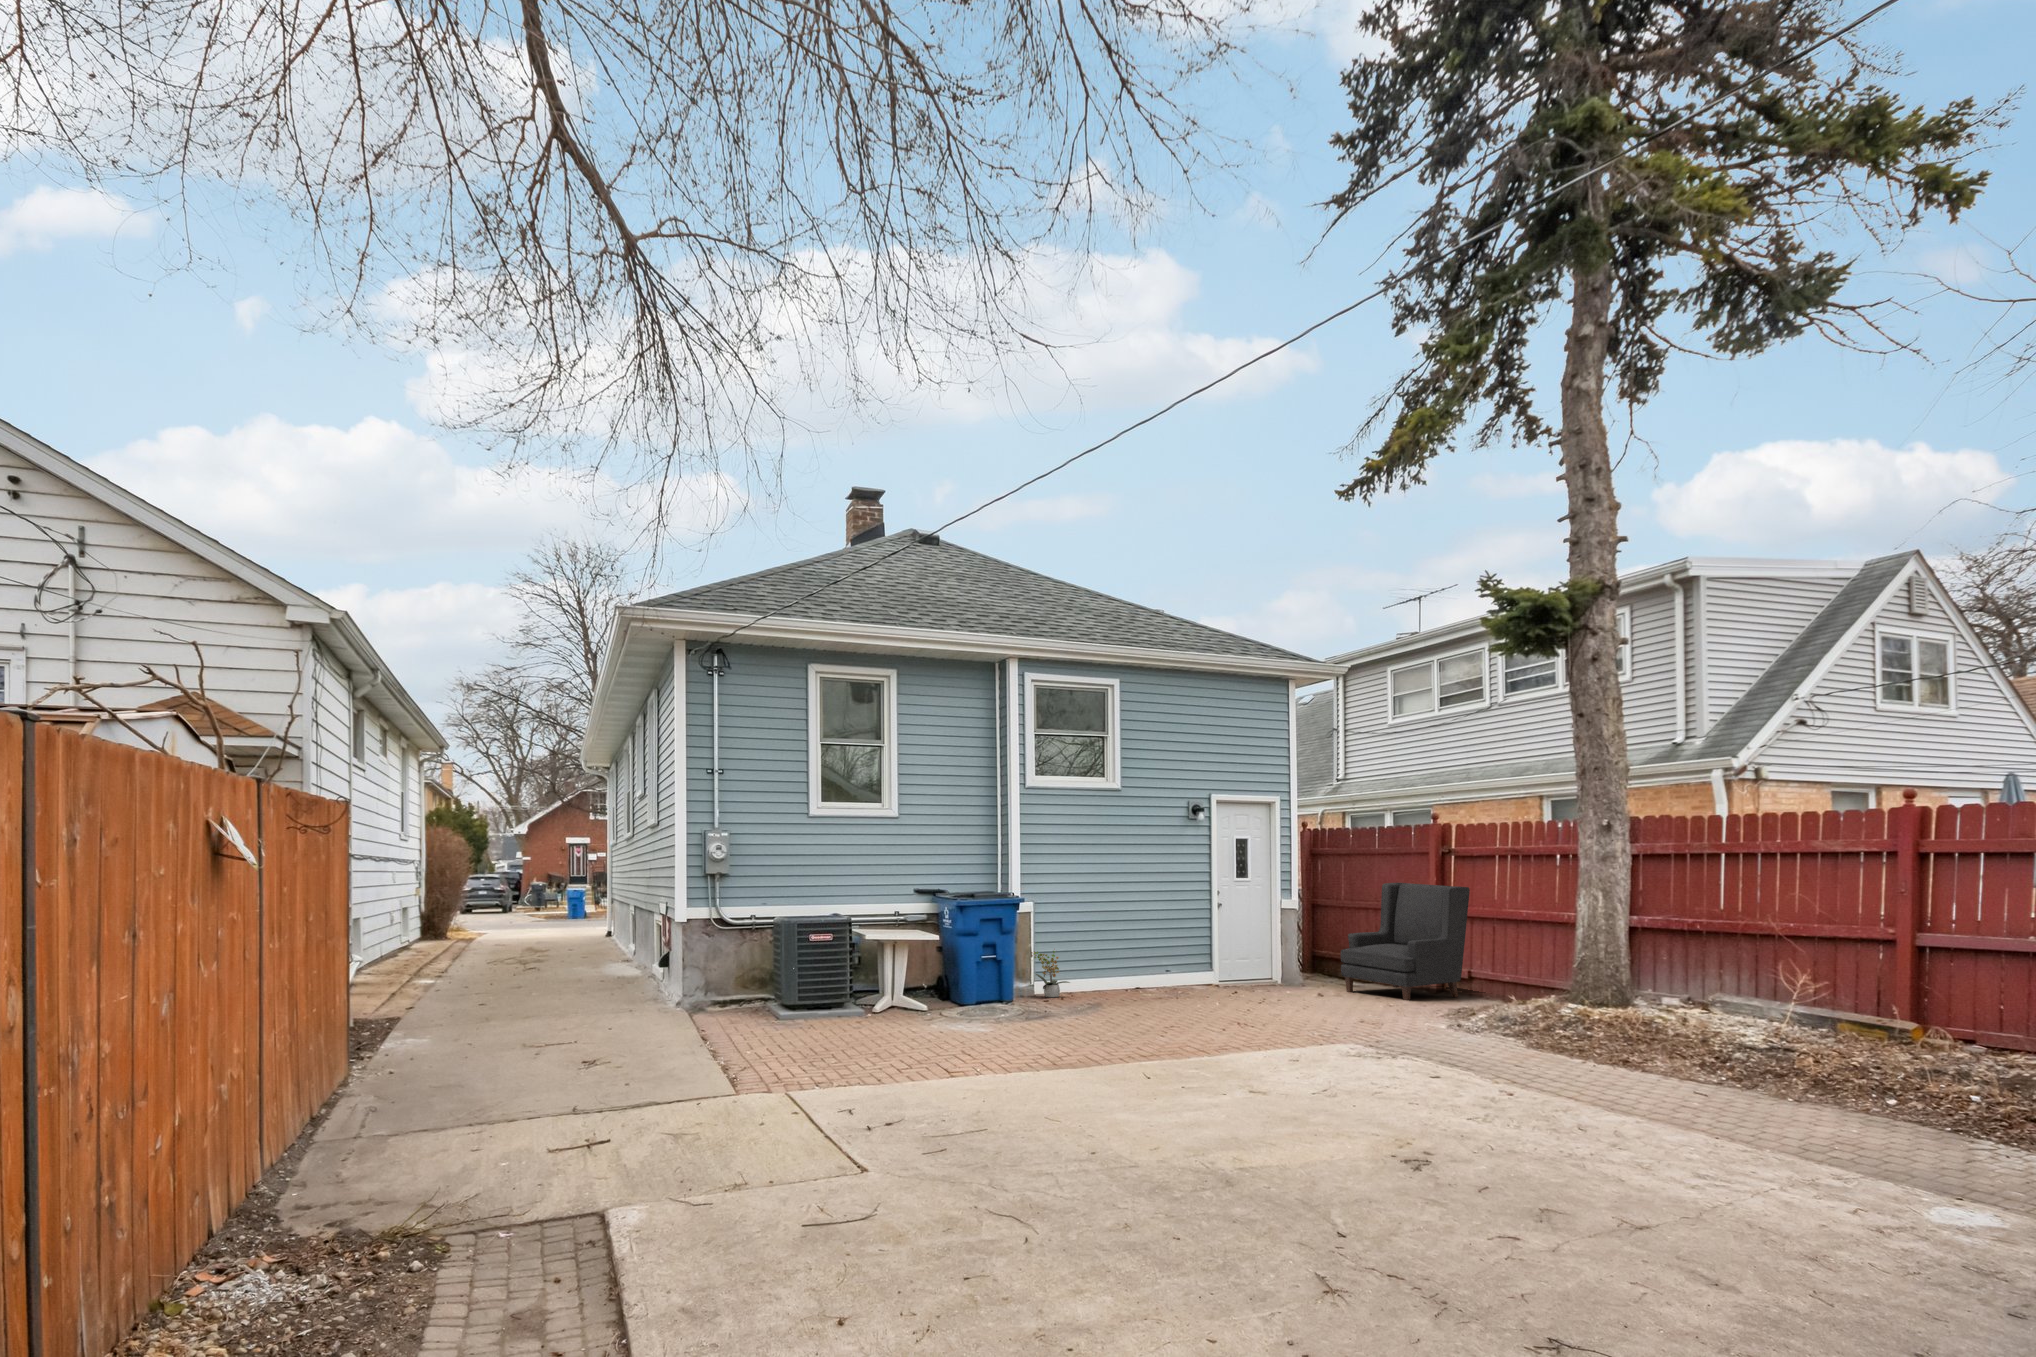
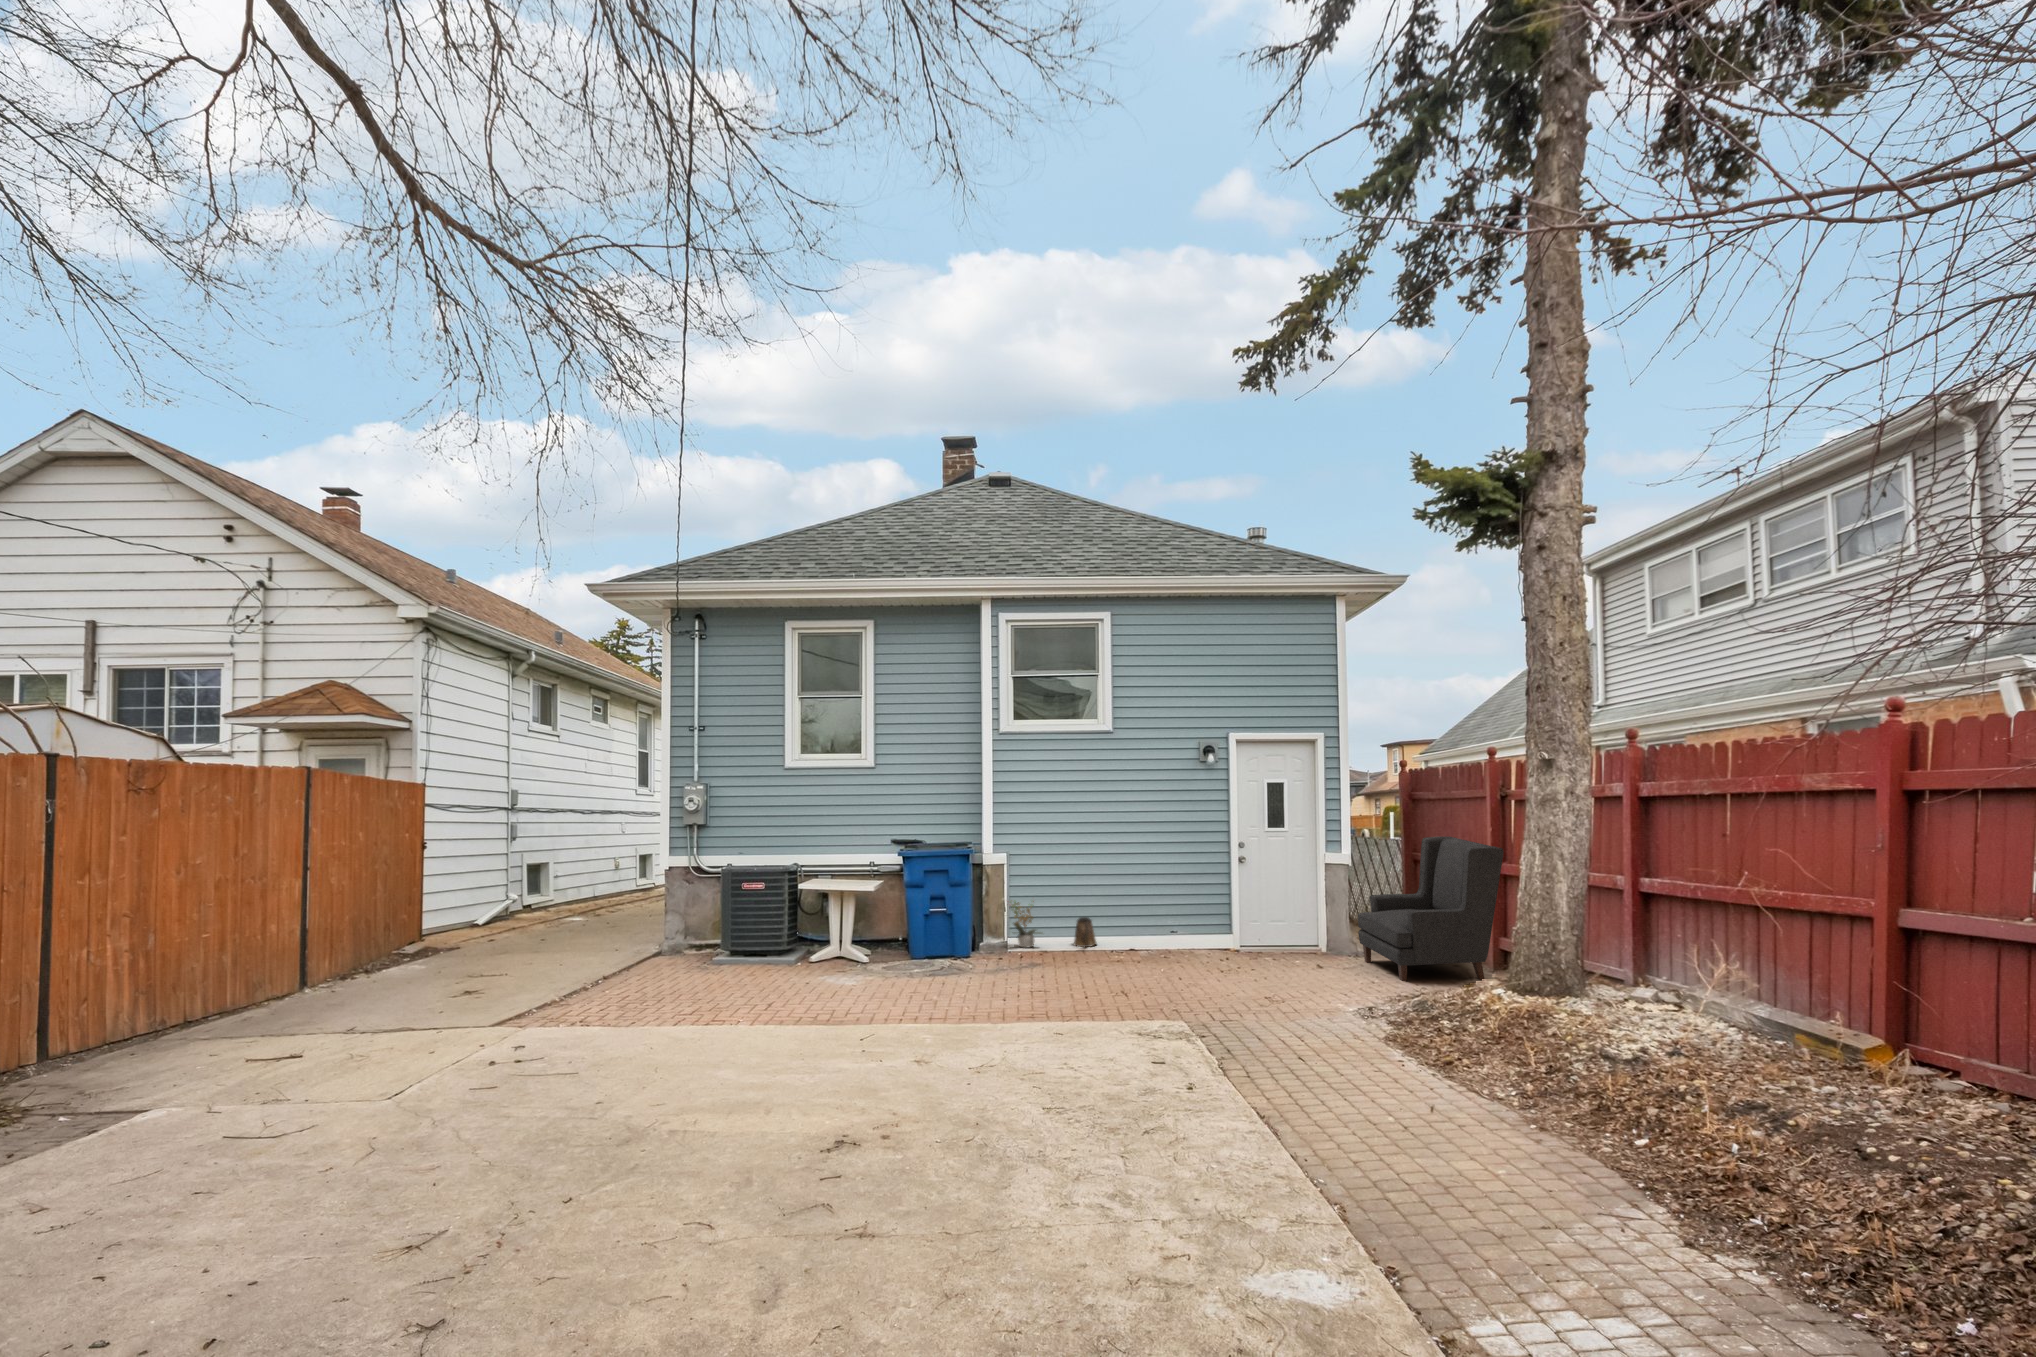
watering can: none [1087,966,1115,995] -> present [1074,917,1096,947]

